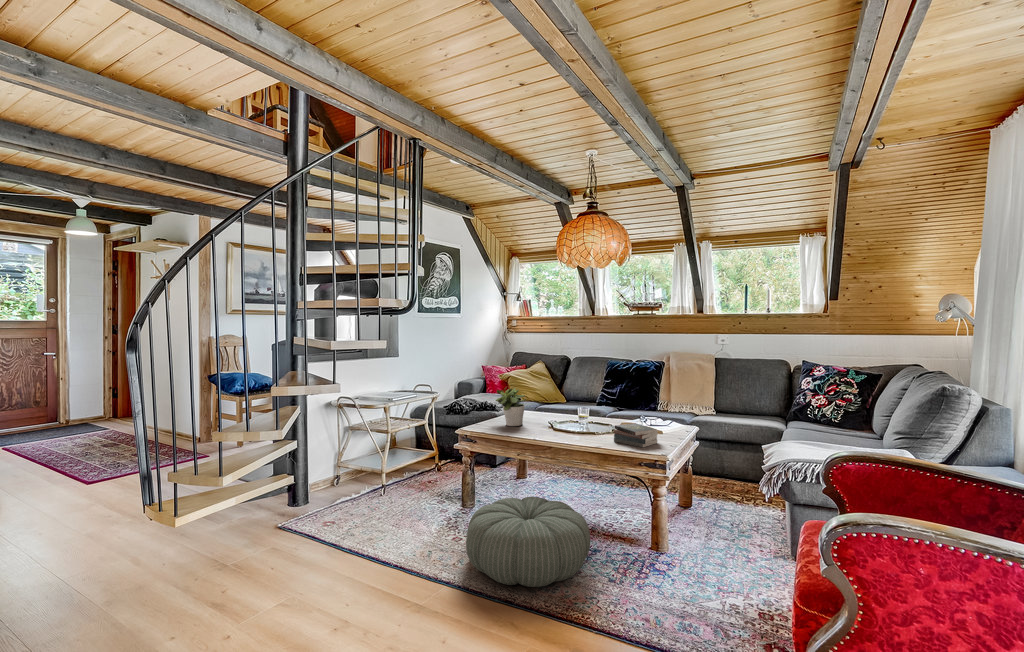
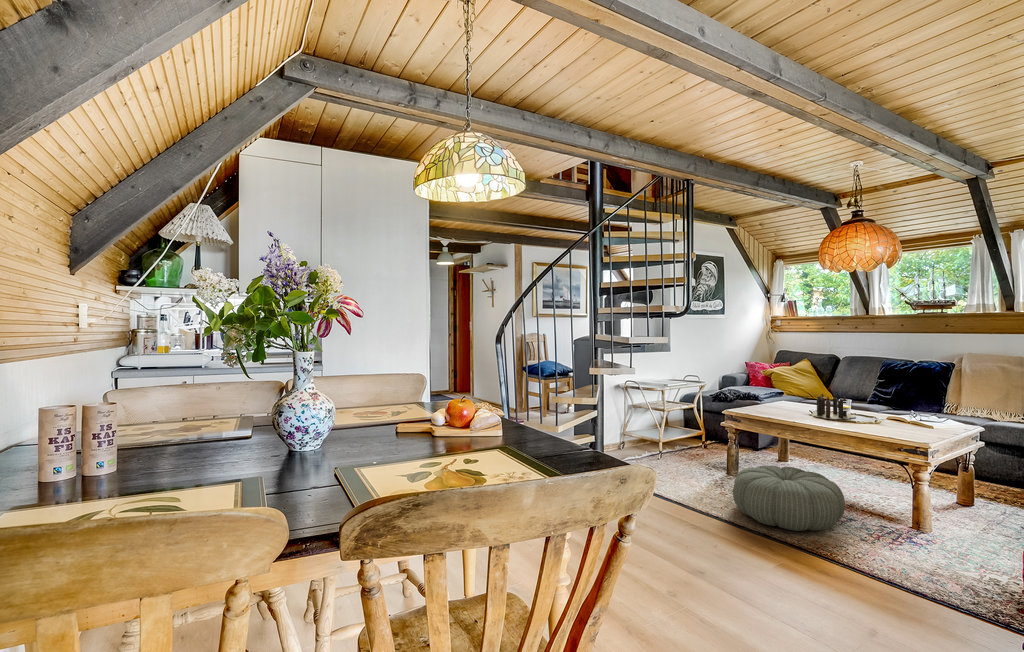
potted plant: present [496,388,526,426] -> none [758,379,787,412]
candle: none [545,400,594,431] -> present [812,394,856,419]
book: present [614,423,658,447] -> none [874,416,923,436]

